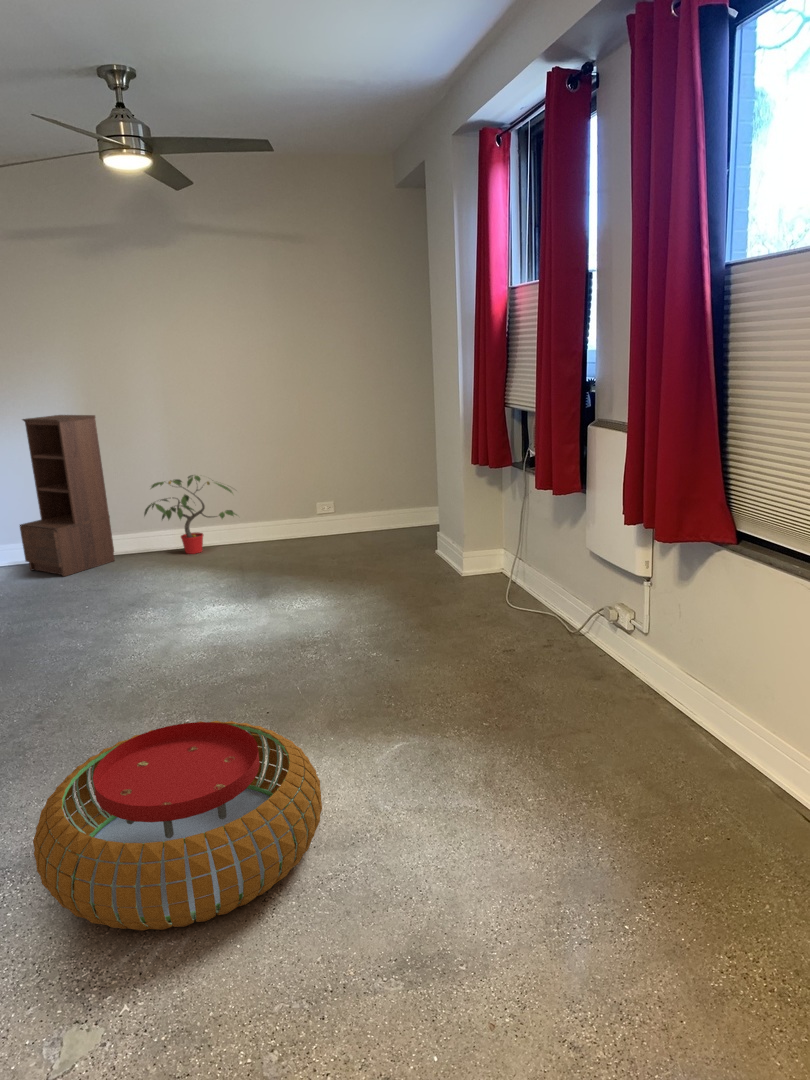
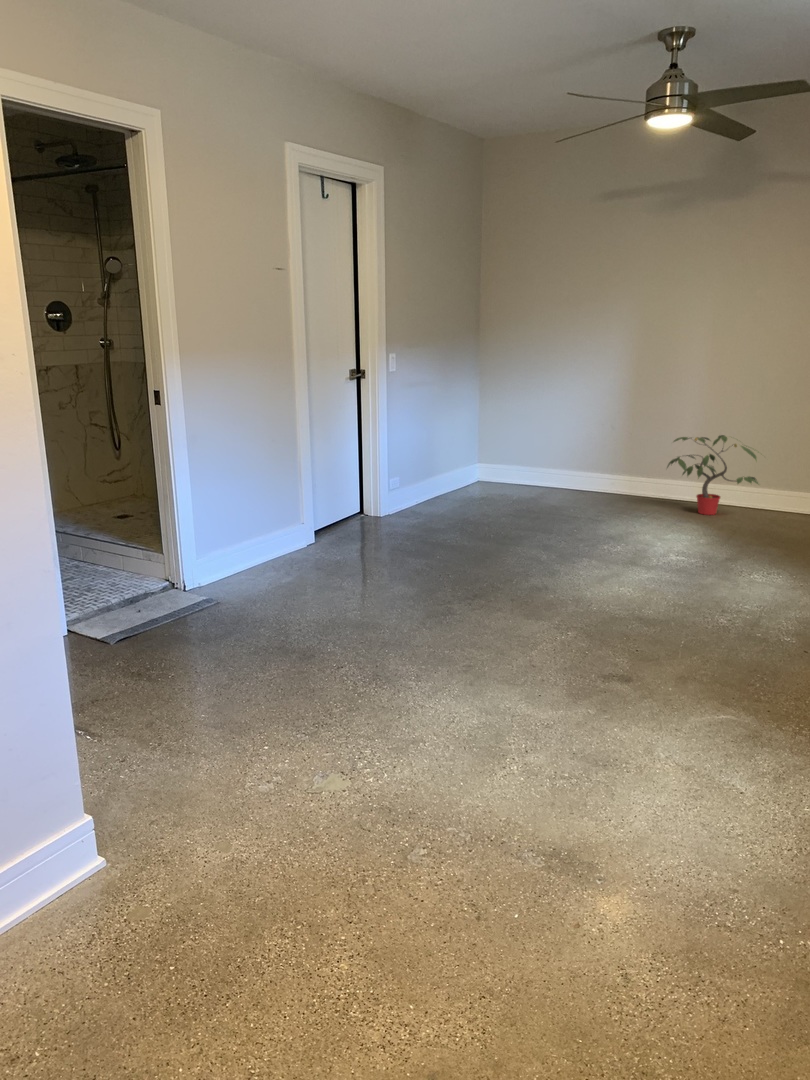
bookshelf: present [20,415,114,576] -> none [557,364,640,510]
pouf: present [33,721,322,931] -> none [375,617,606,763]

